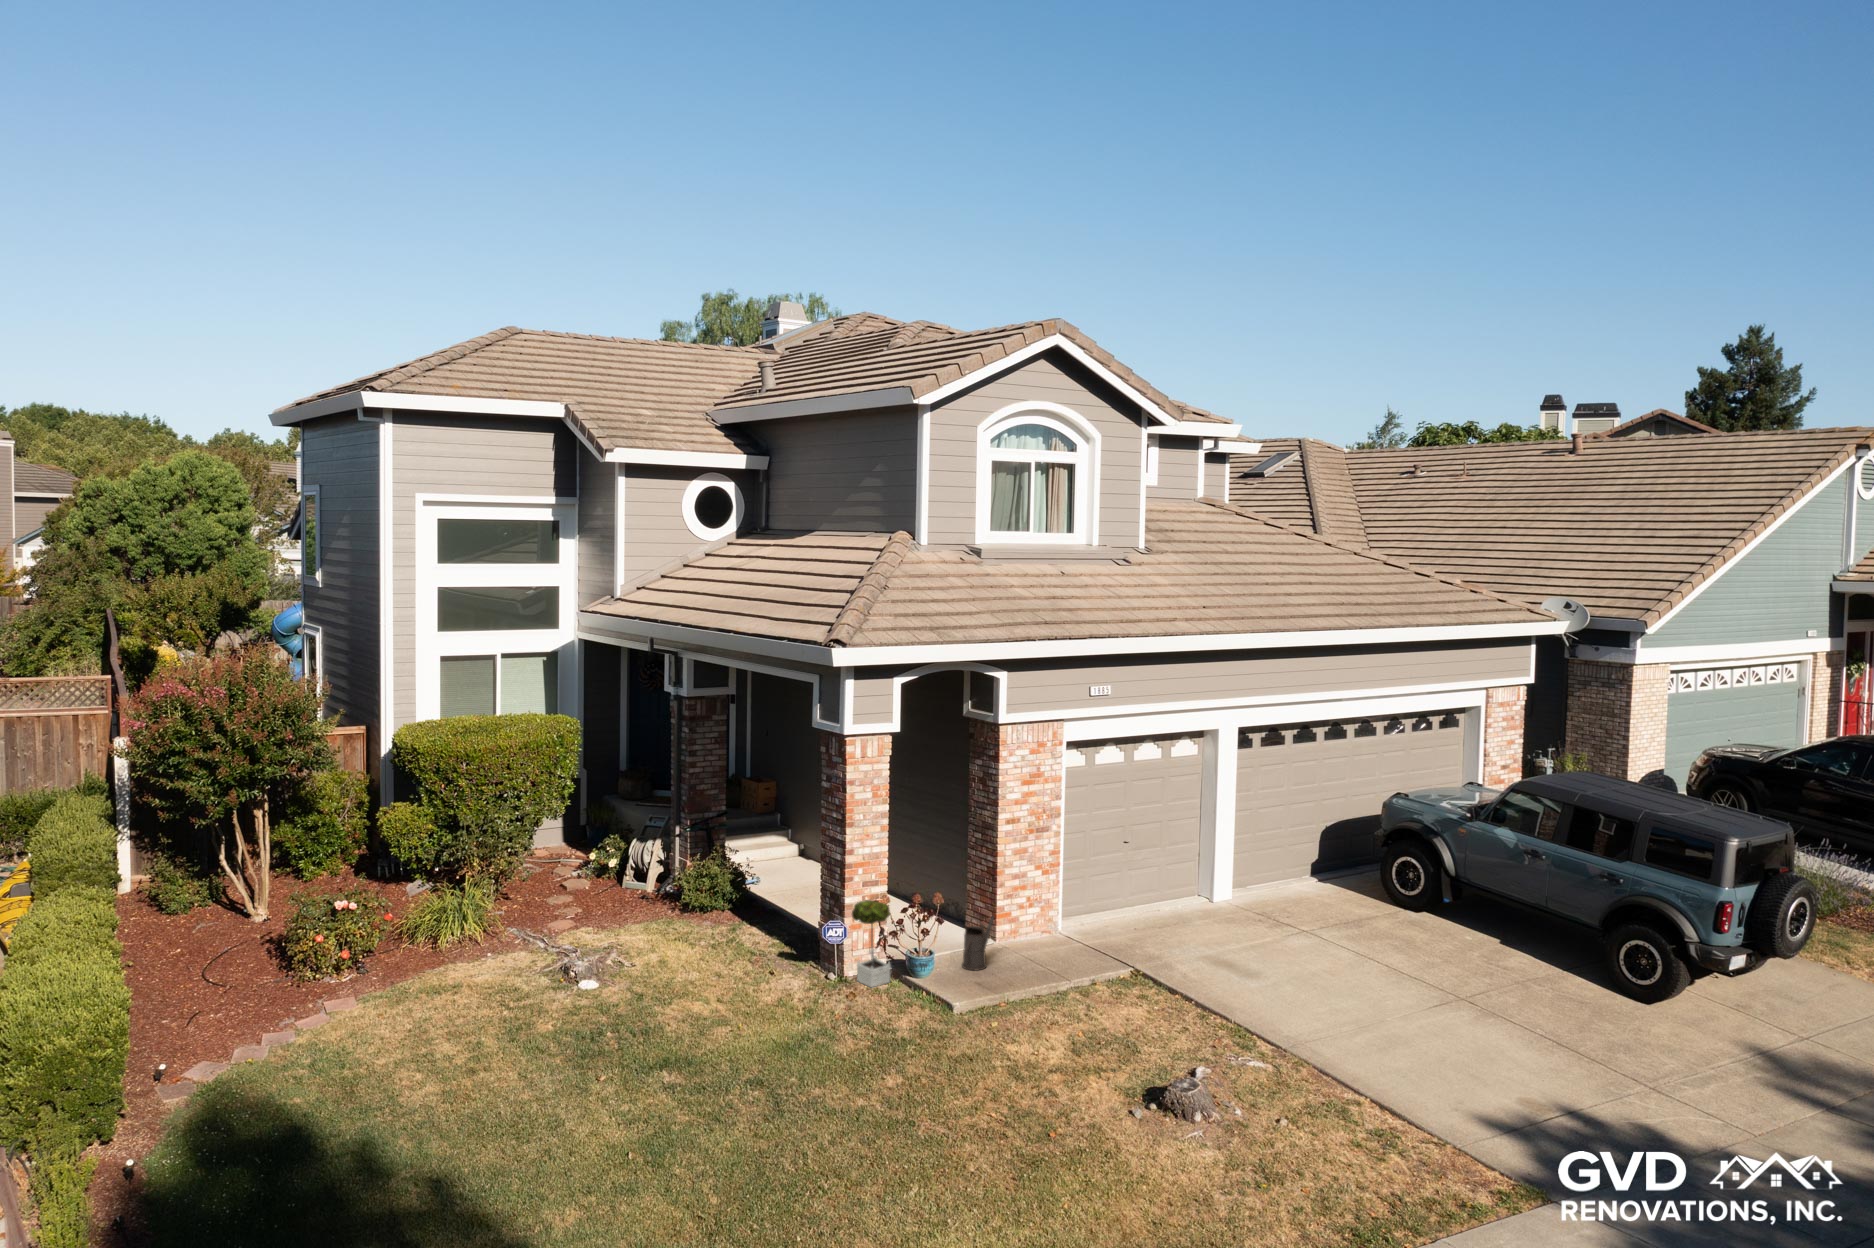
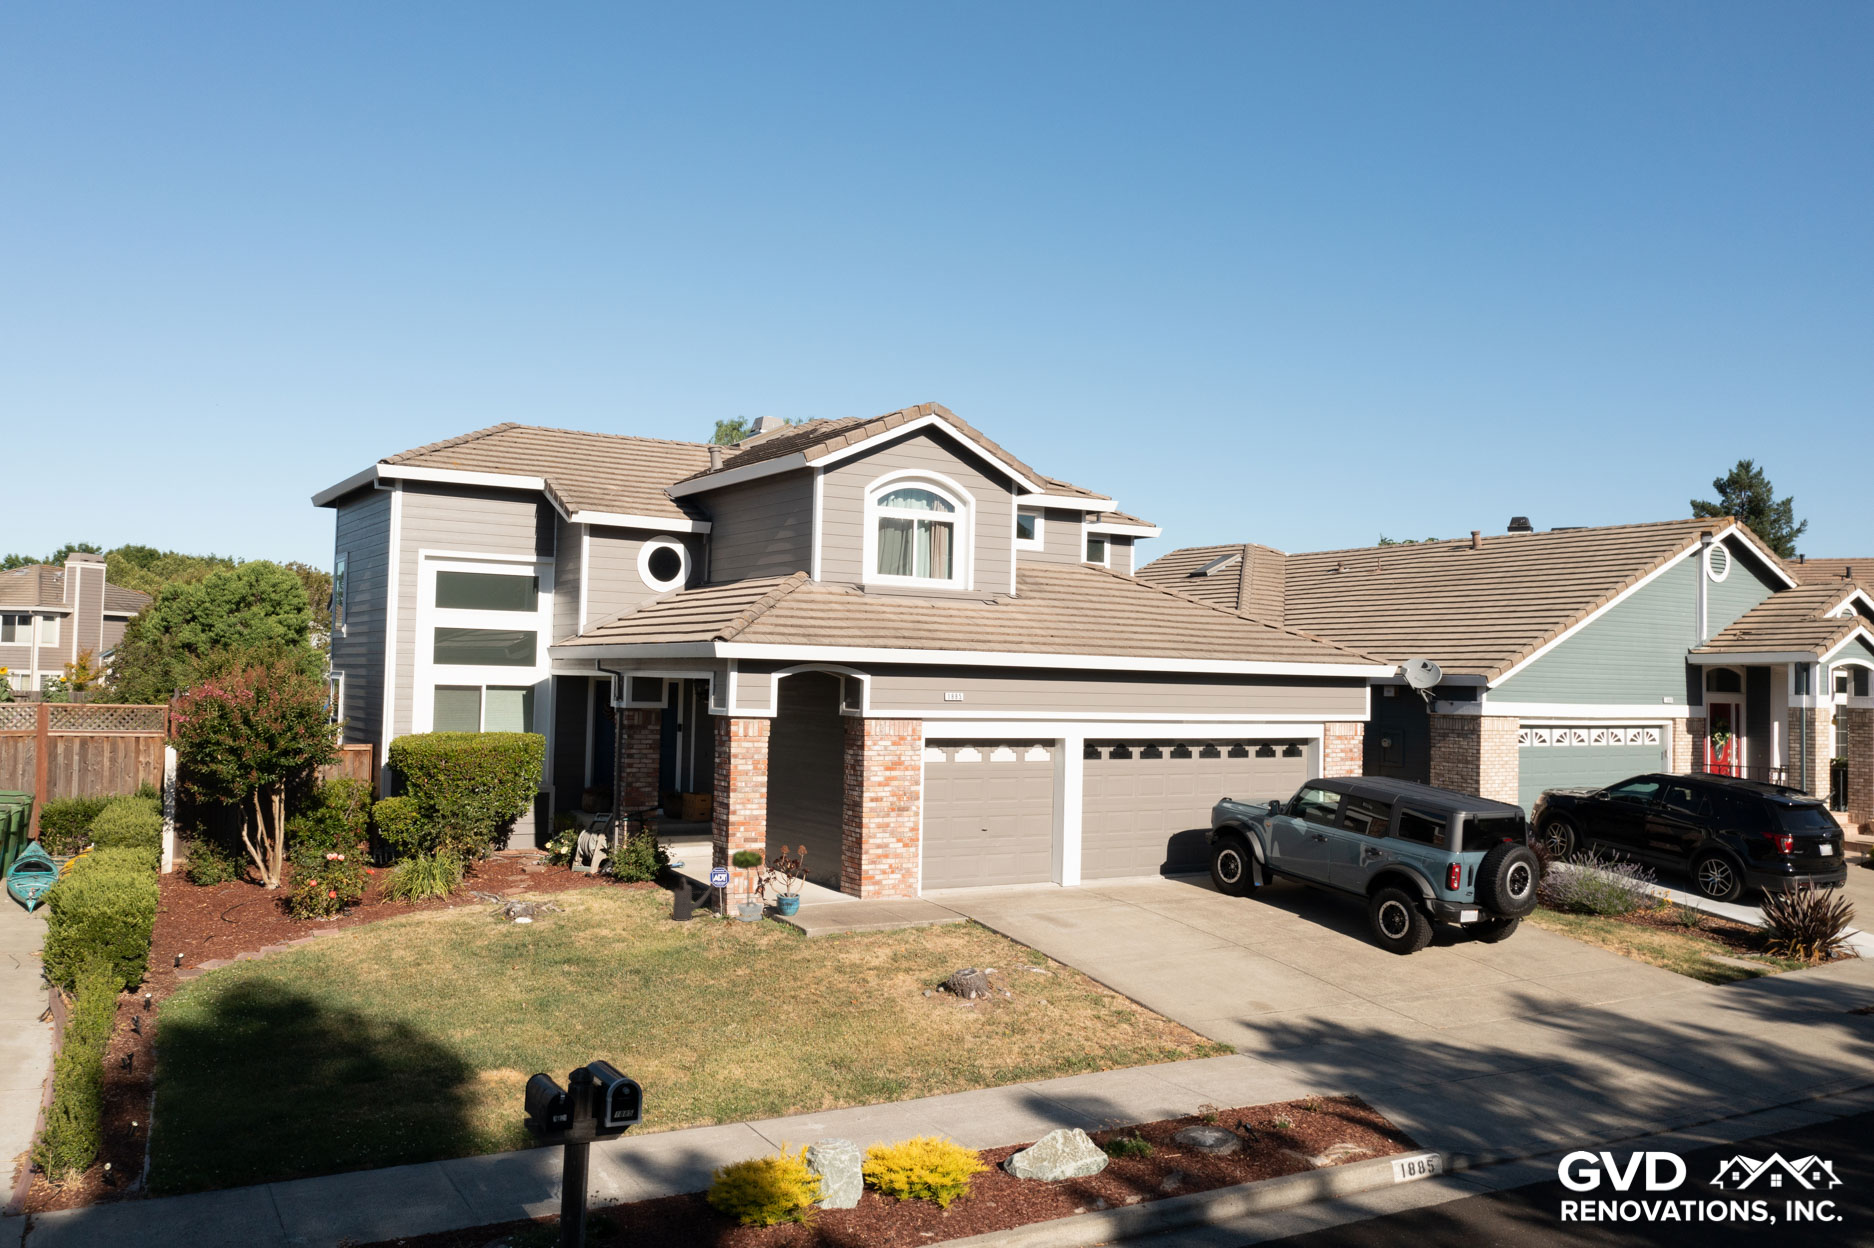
watering can: present [962,917,994,970] -> present [672,878,713,921]

